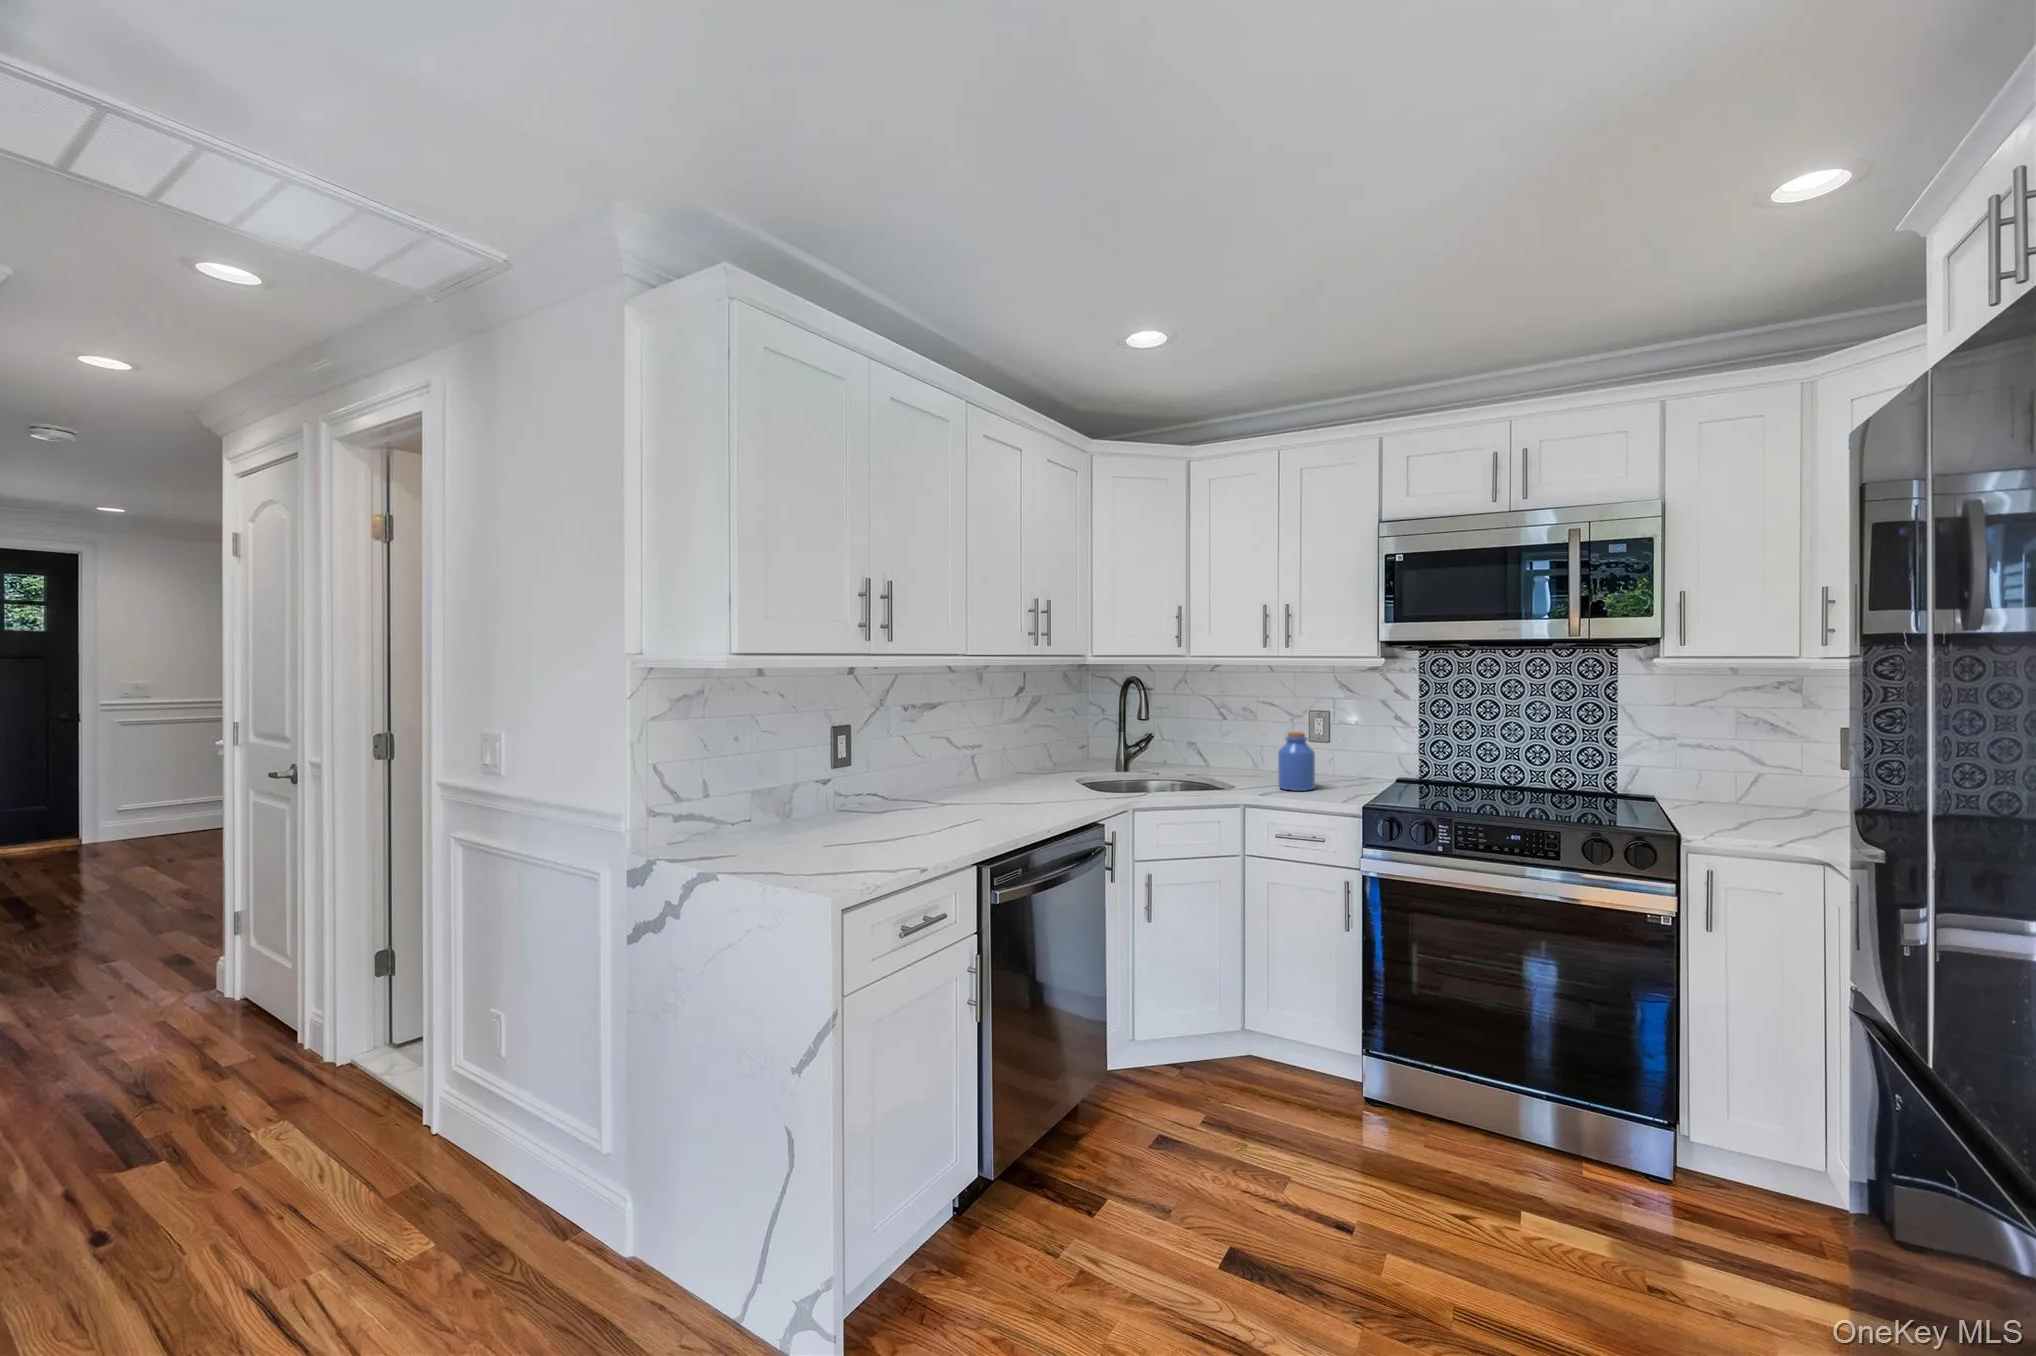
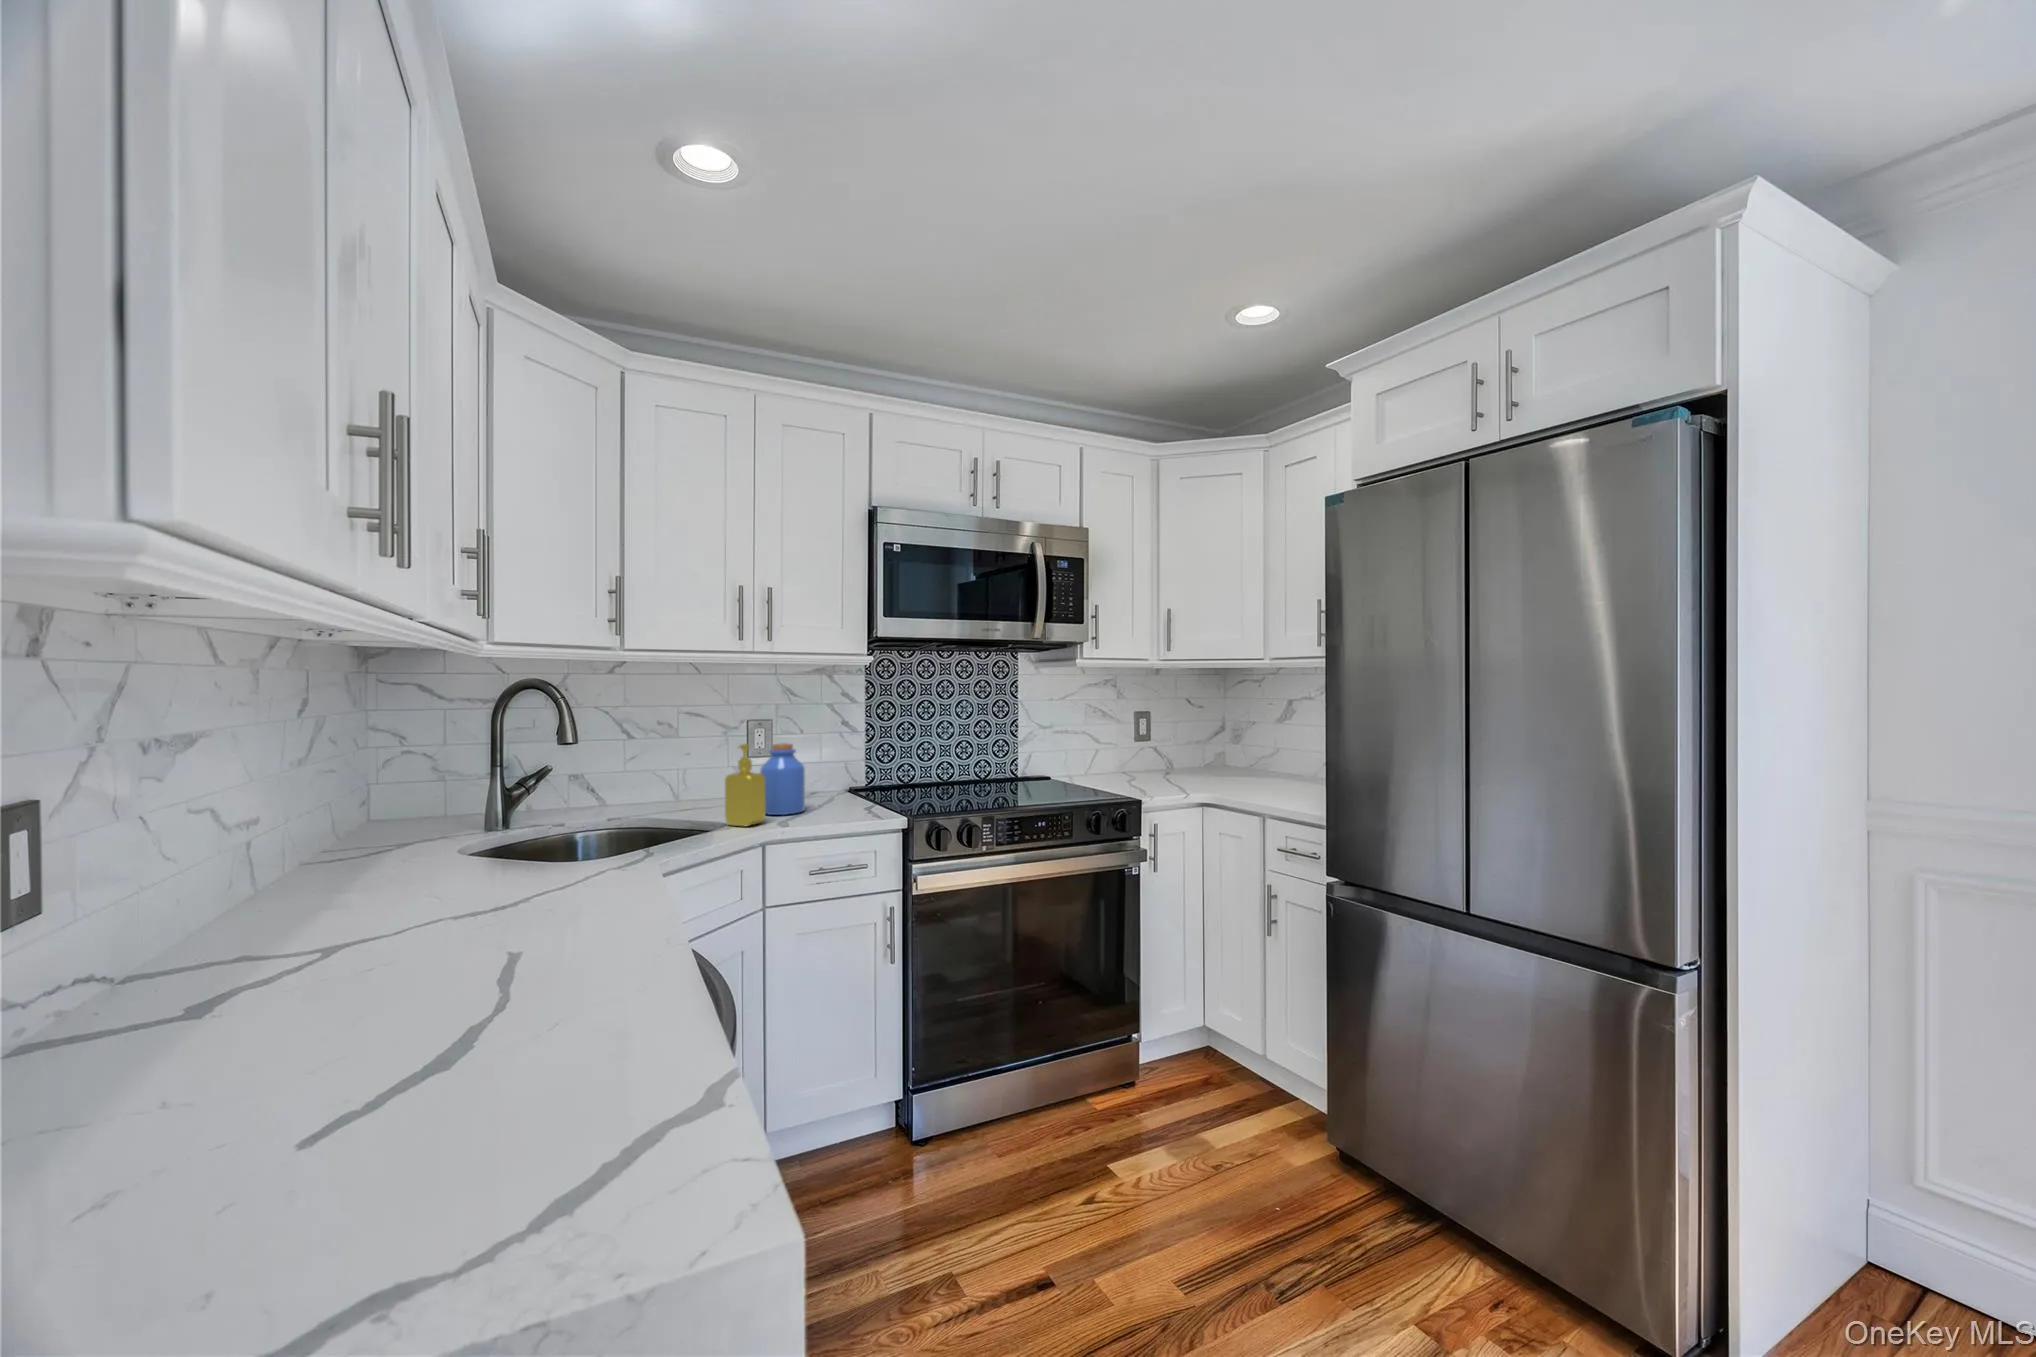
soap dispenser: none [1236,730,1261,794] -> present [725,744,765,826]

